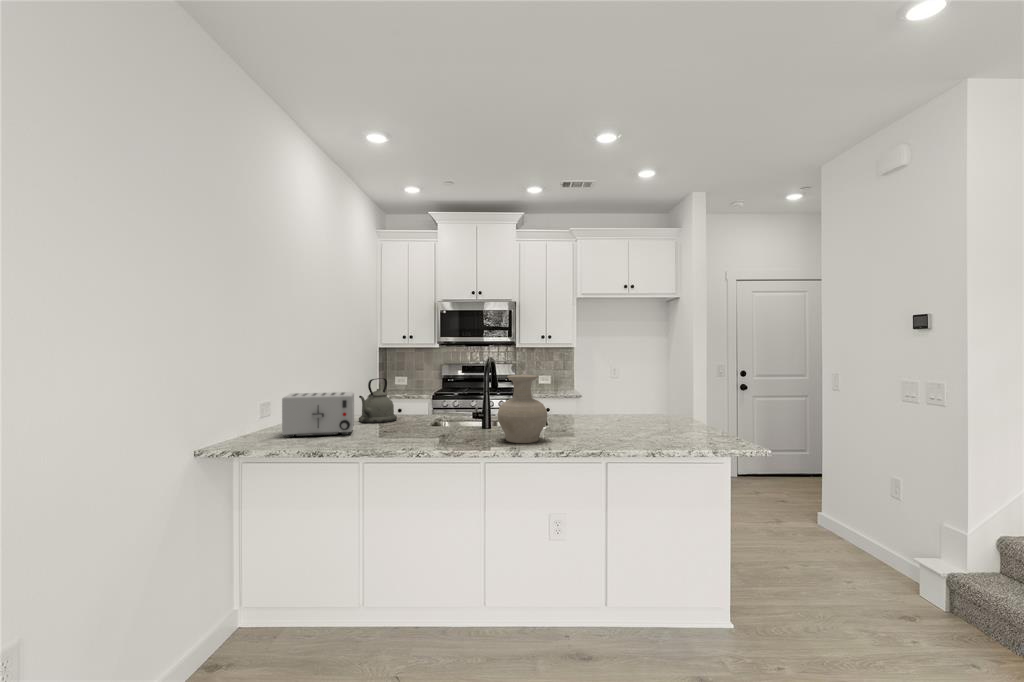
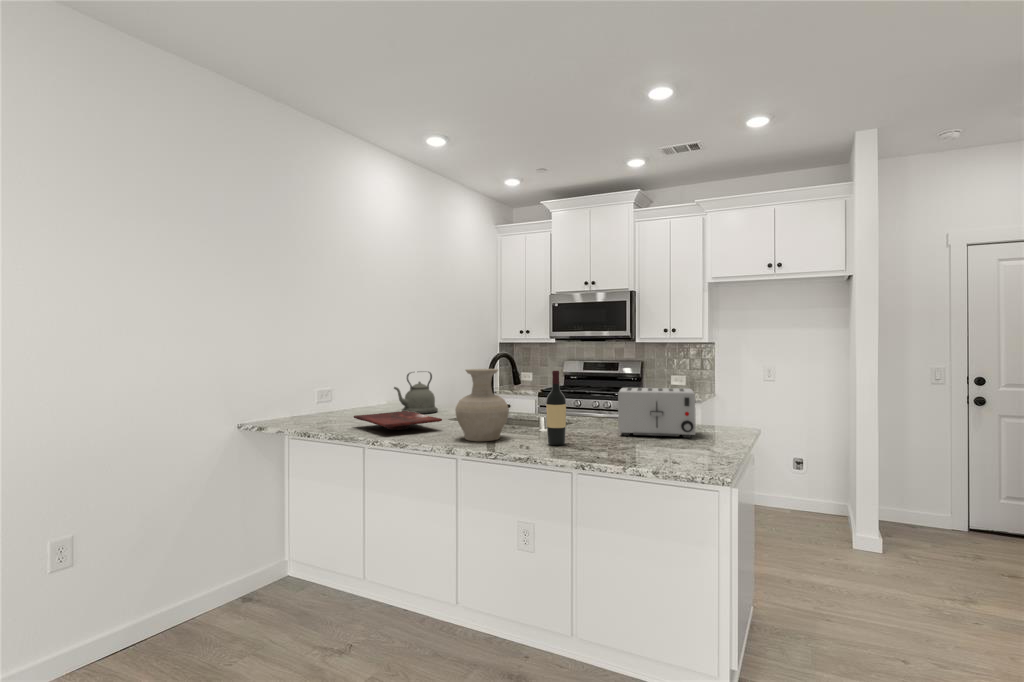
wine bottle: none [588,375,605,440] -> present [546,371,566,445]
toaster: present [282,392,354,437] -> present [618,388,695,438]
cutting board: none [360,420,463,440] -> present [354,411,442,430]

